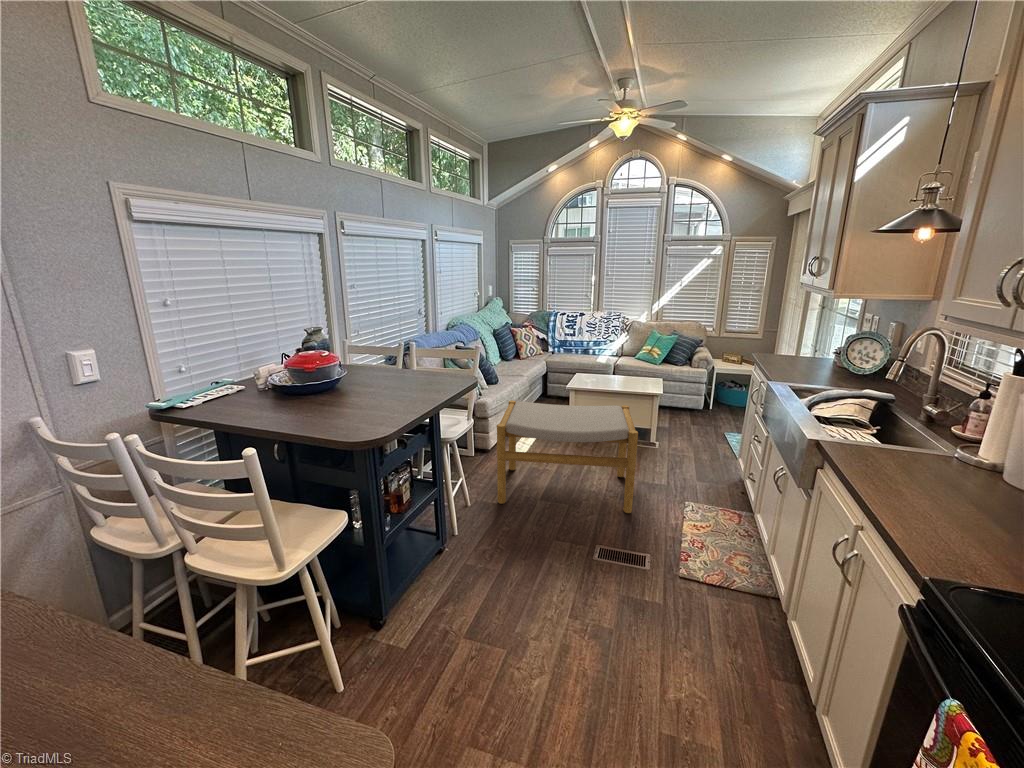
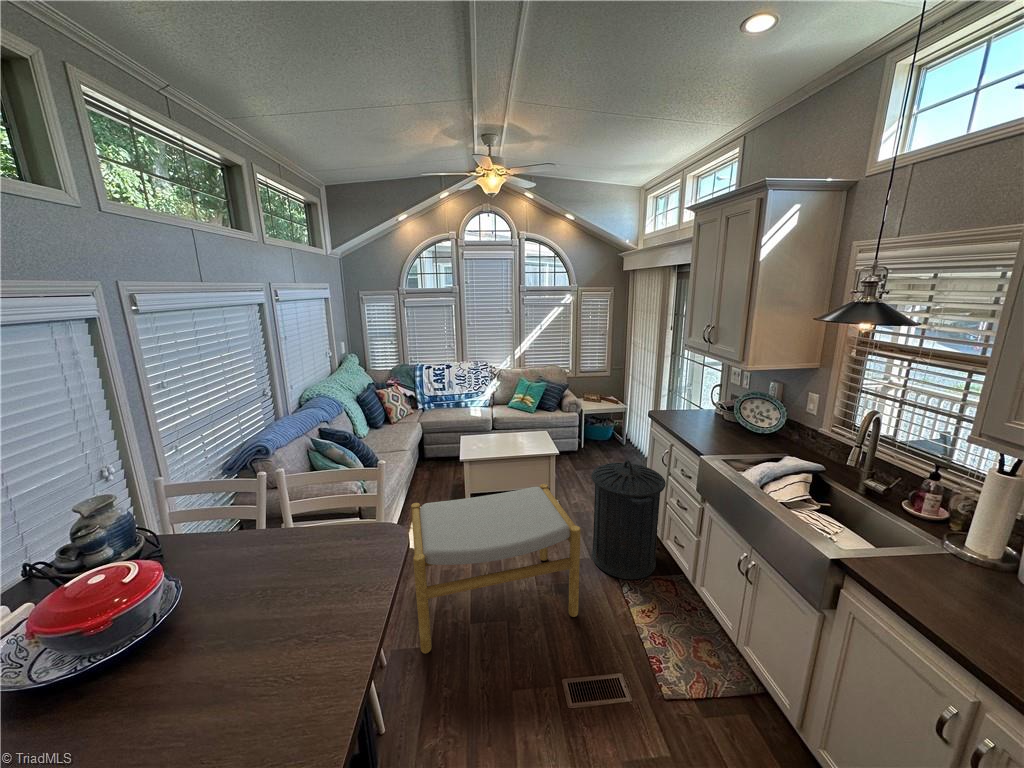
trash can: none [667,392,748,507] -> present [591,460,666,579]

